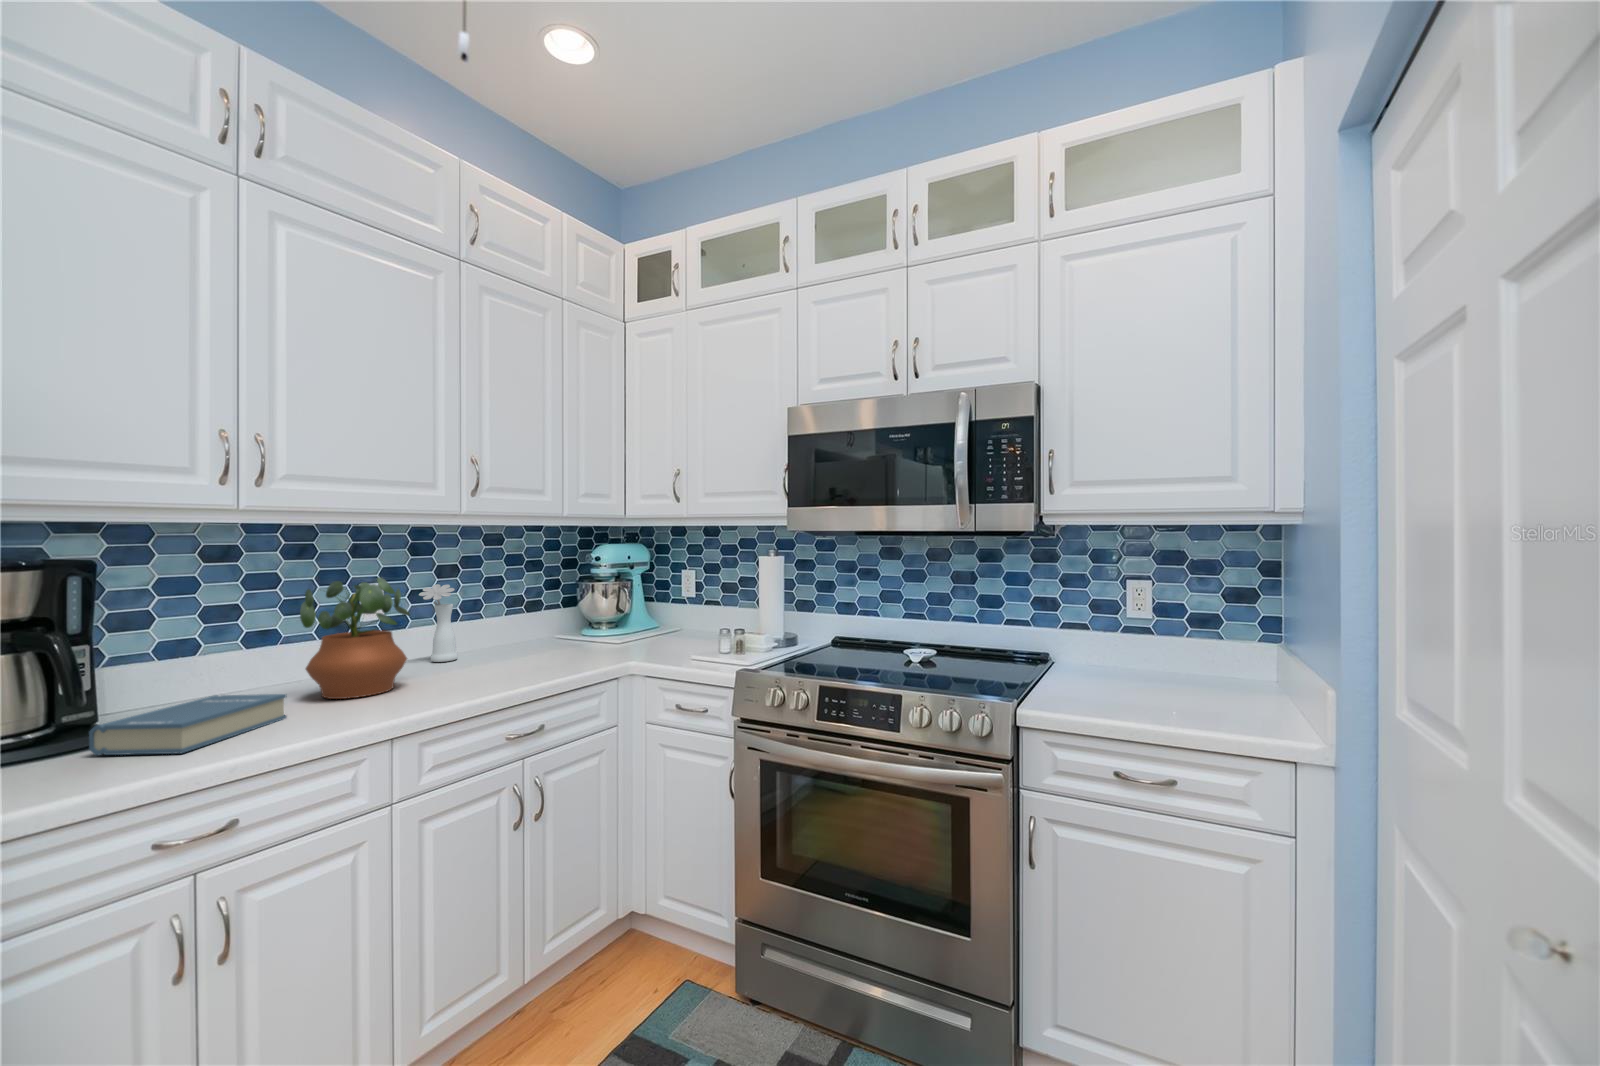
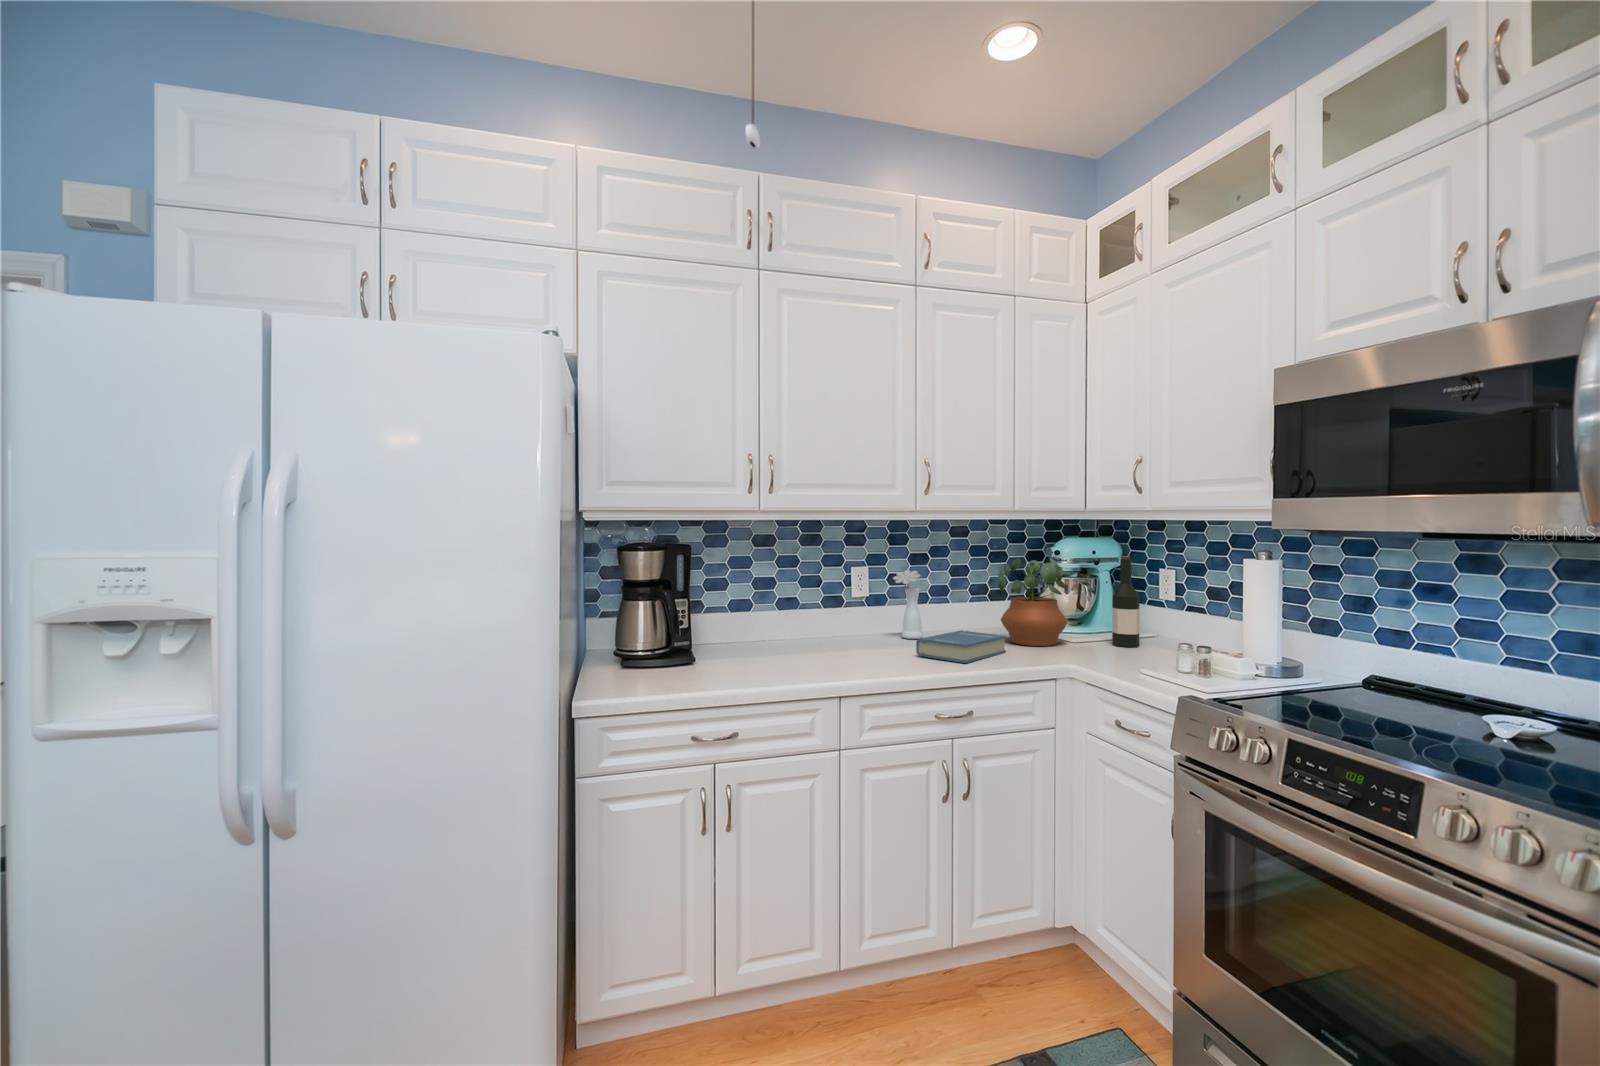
wine bottle: none [650,559,673,640] -> present [1112,556,1140,647]
potted plant: present [300,577,410,699] -> present [998,557,1068,646]
hardback book: present [89,694,287,755] -> present [916,630,1006,663]

